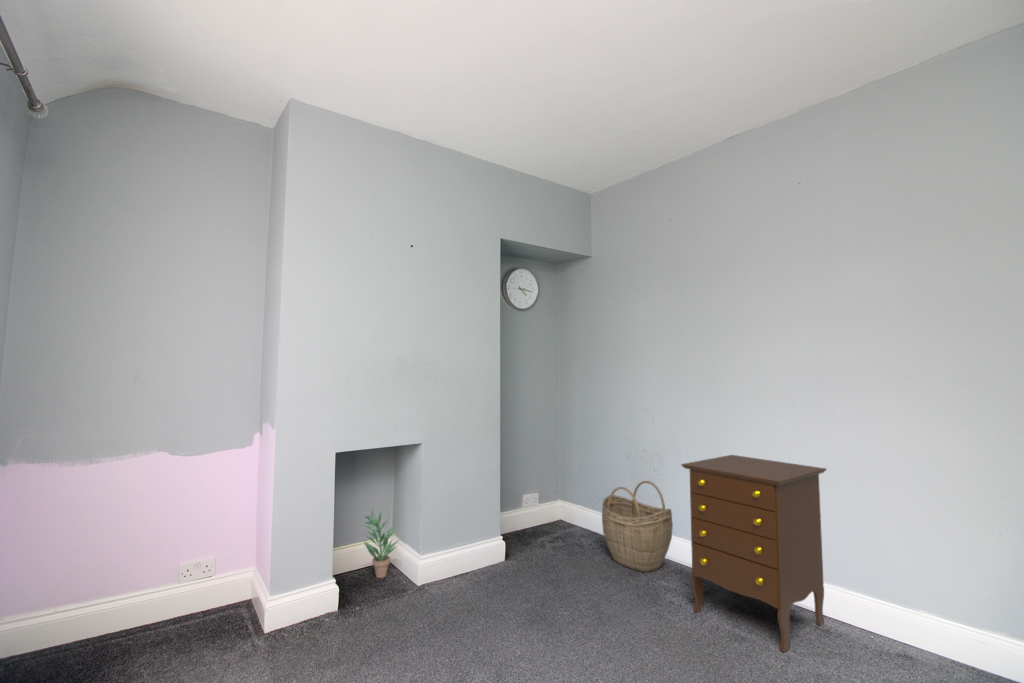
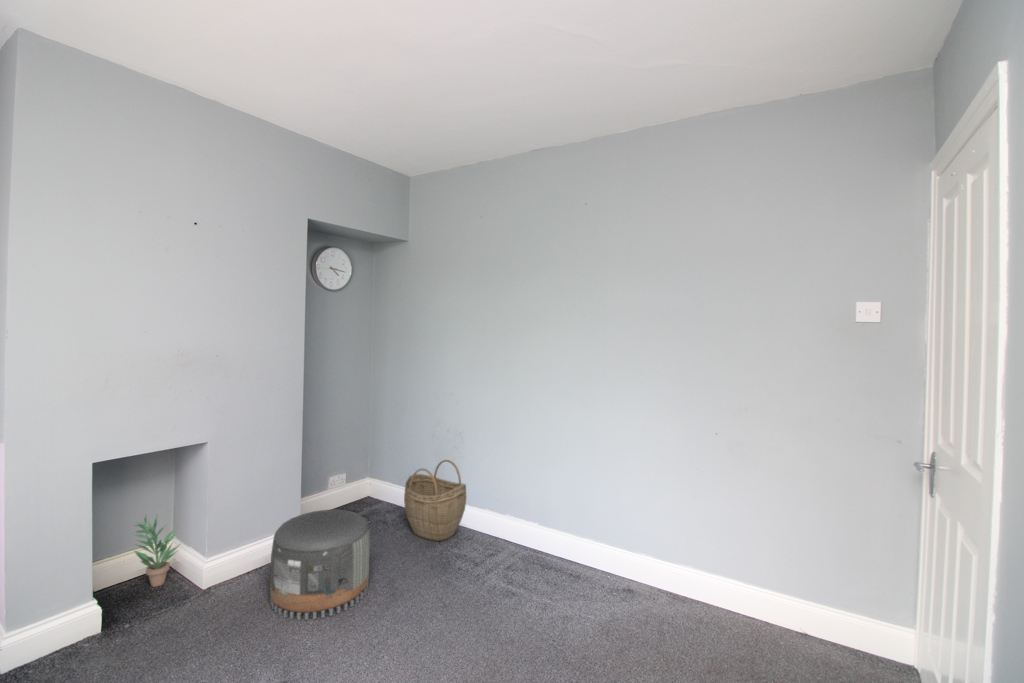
dresser: present [682,455,826,652] -> none [472,437,582,598]
pouf: none [477,519,572,631] -> present [270,510,370,620]

